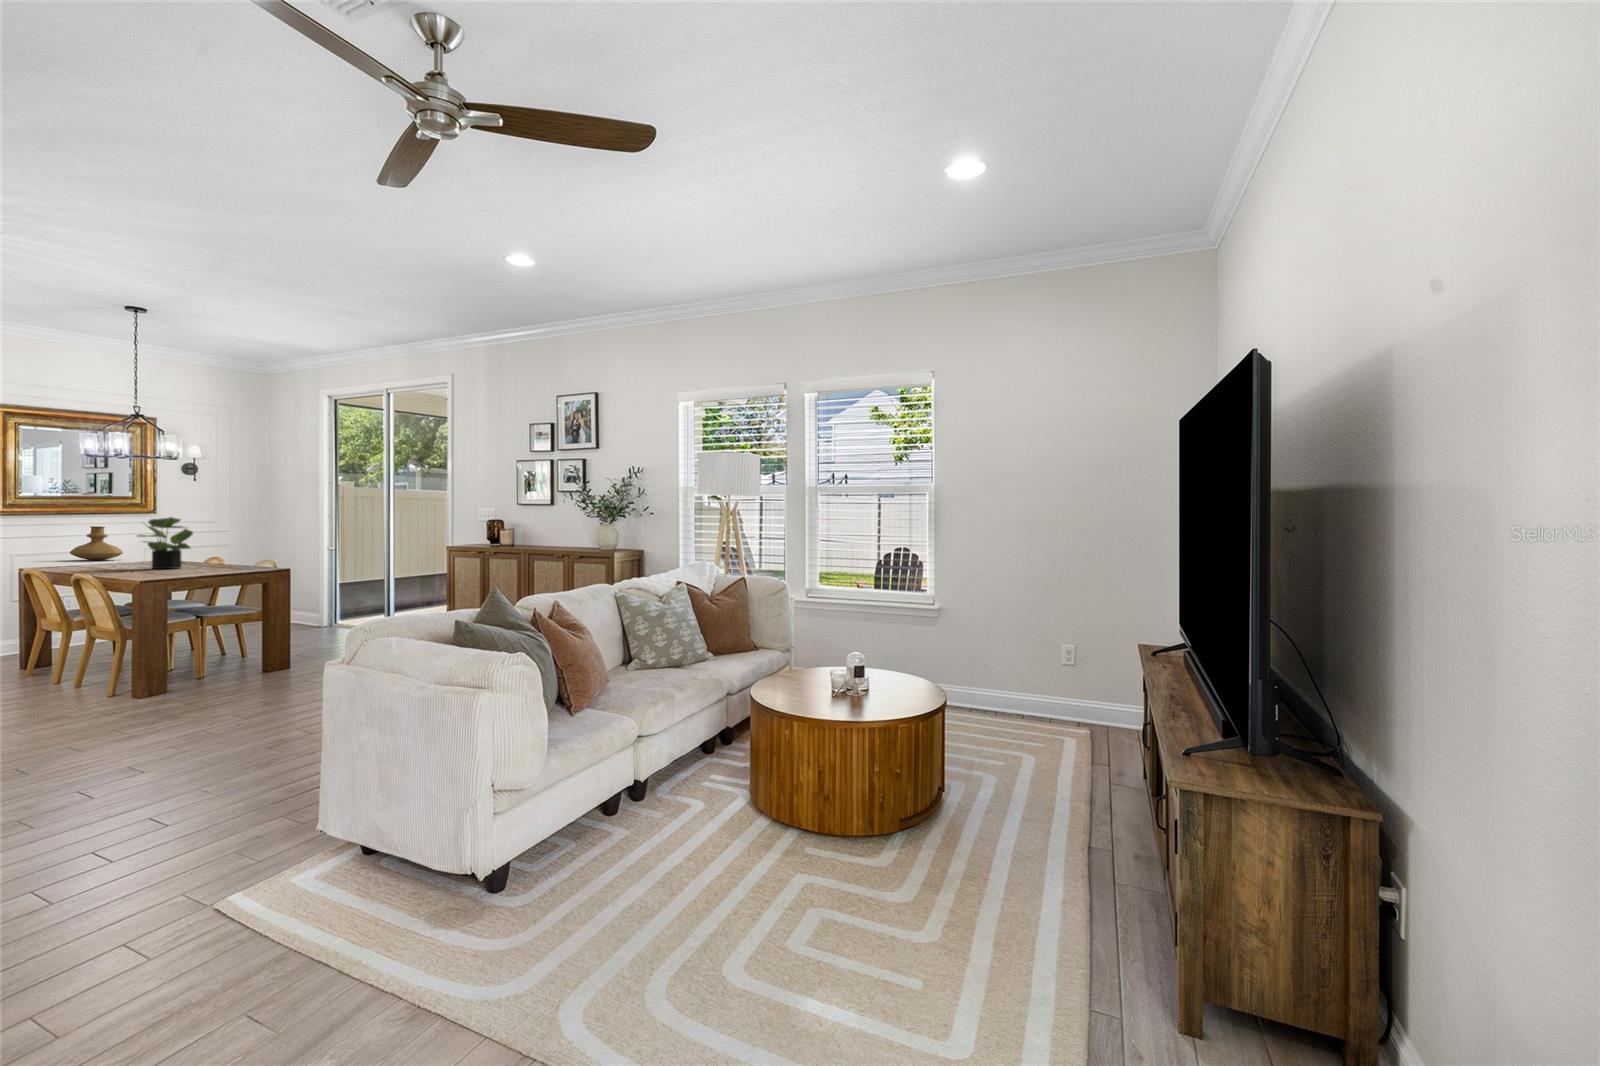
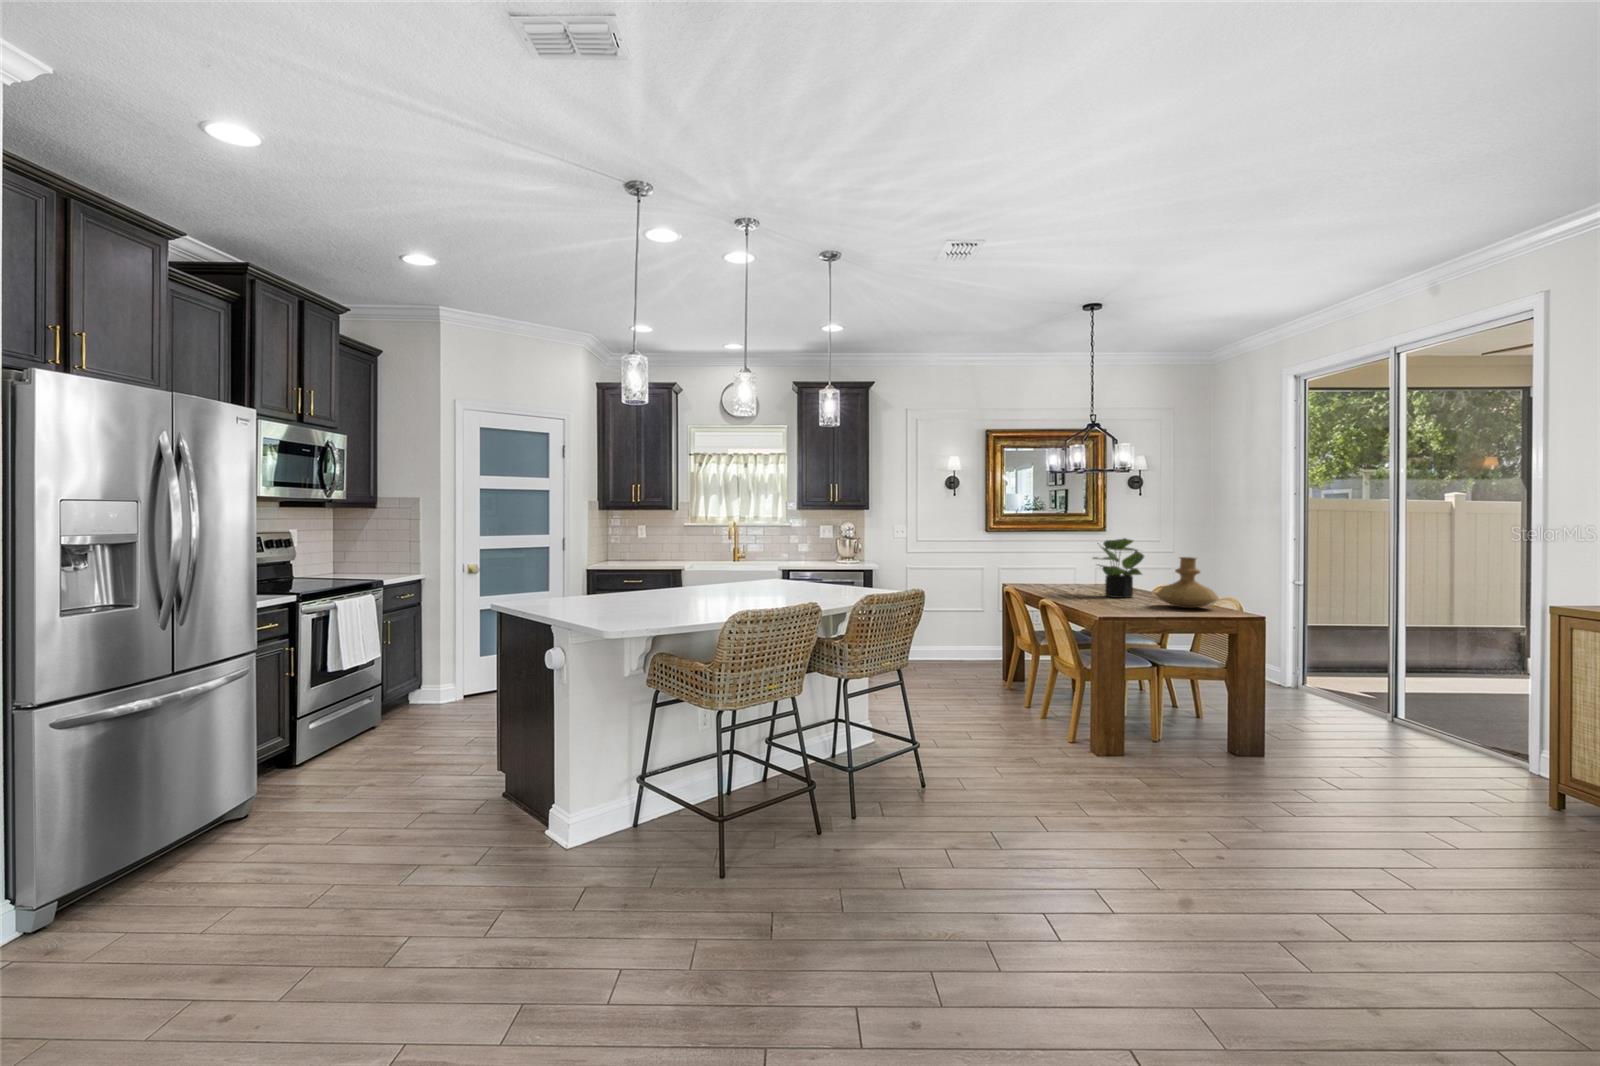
vase: present [70,526,123,560] -> present [1156,557,1219,608]

